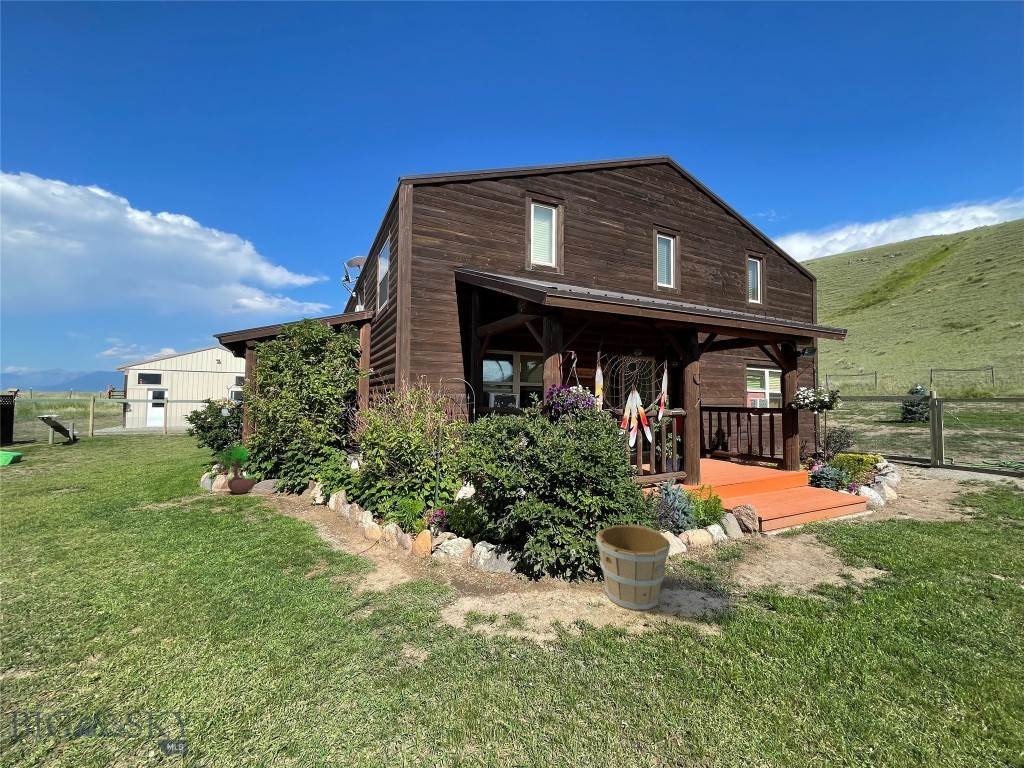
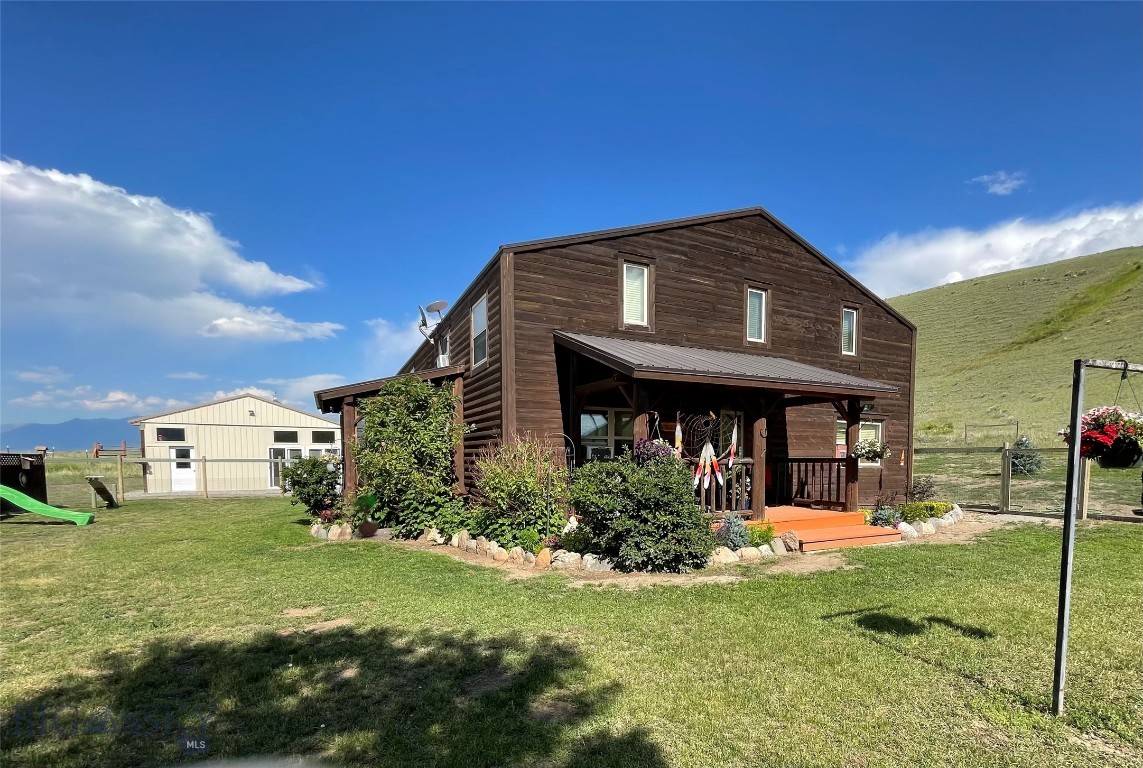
wooden bucket: present [596,524,670,611] -> none [666,533,714,581]

